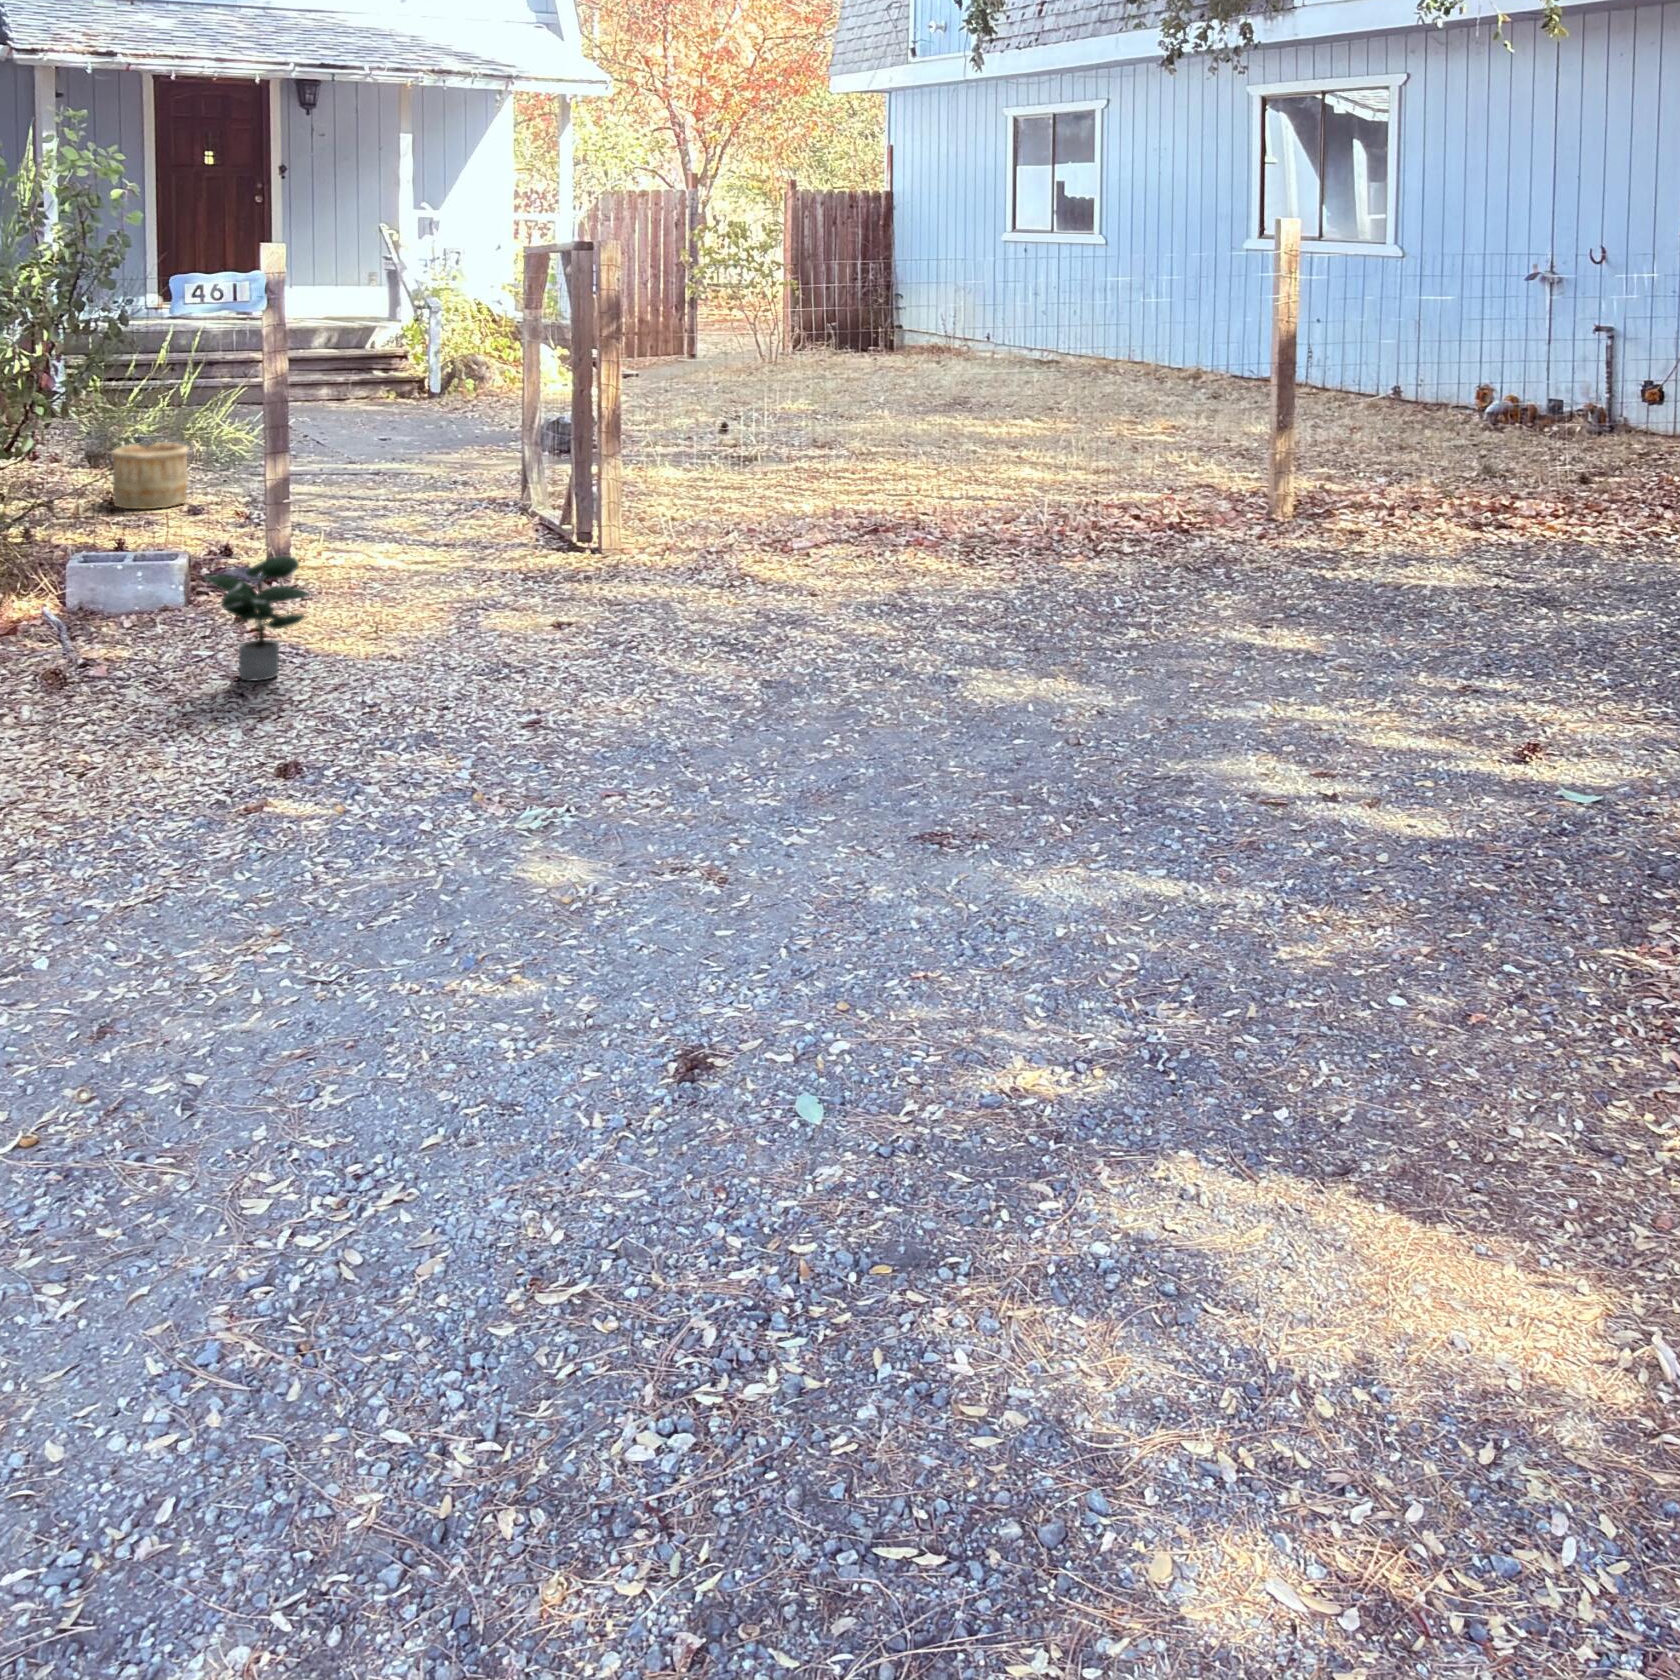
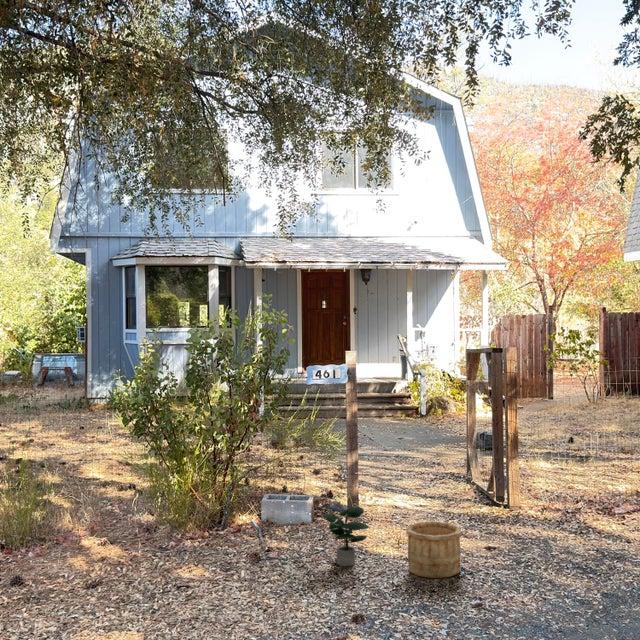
wooden bucket: present [111,442,189,509] -> present [406,522,462,578]

